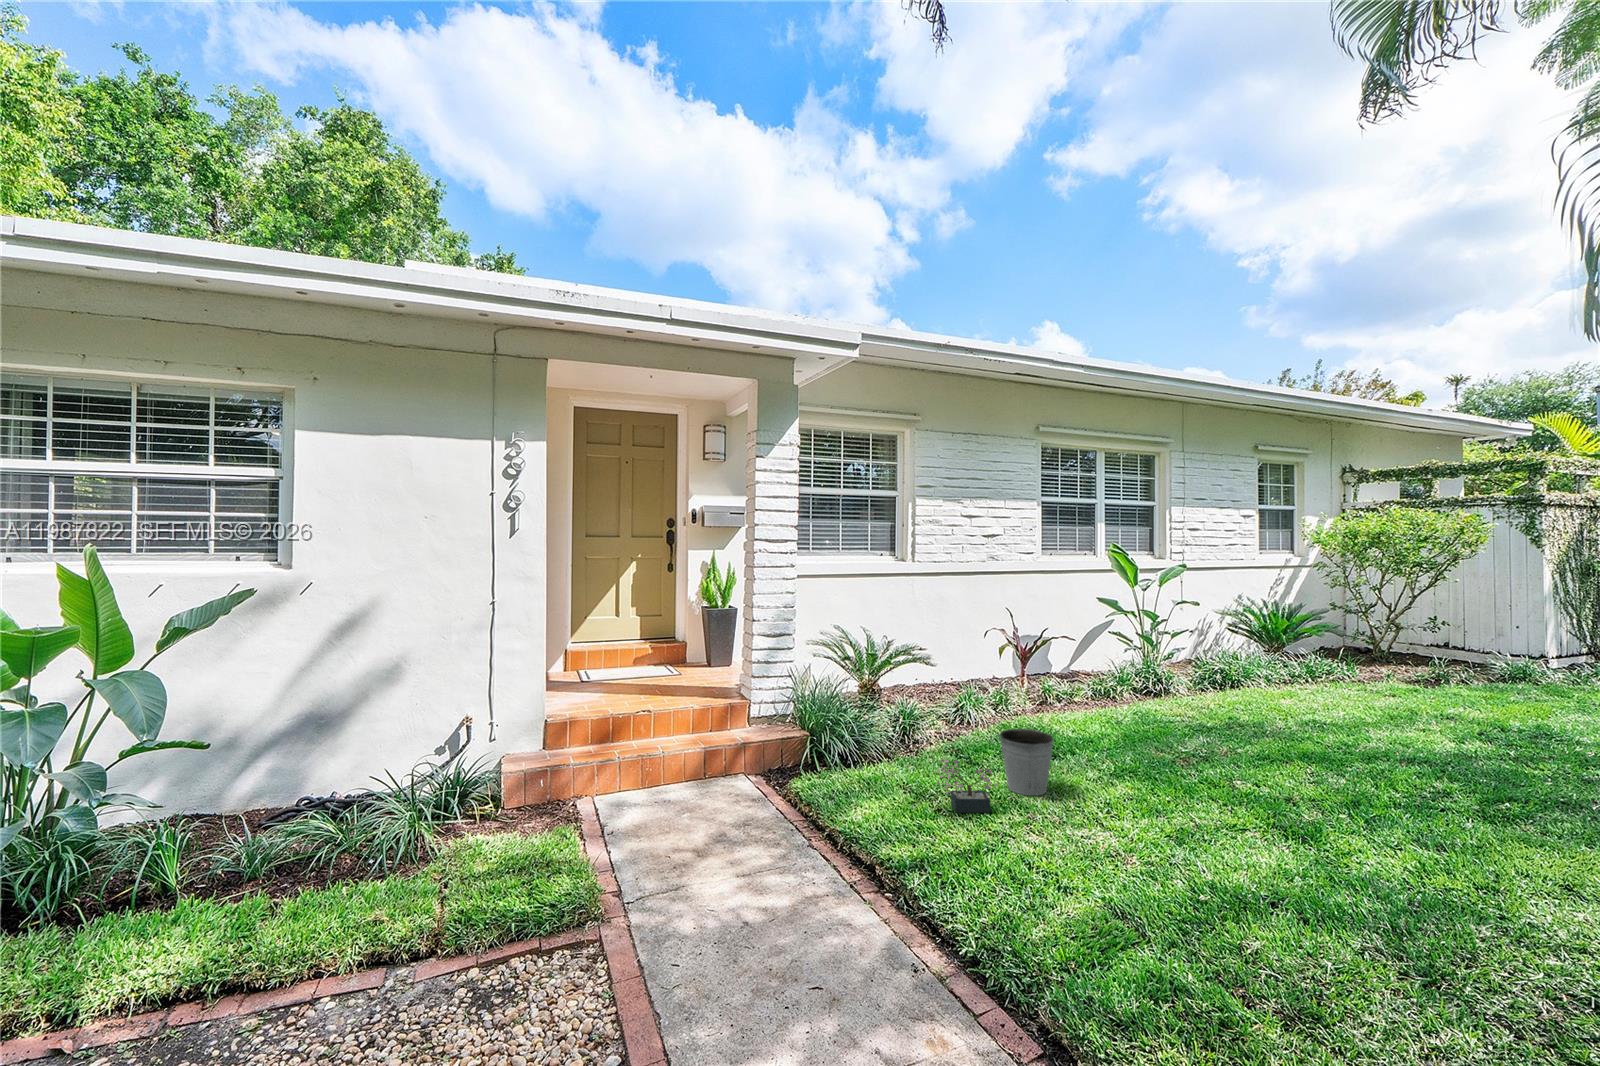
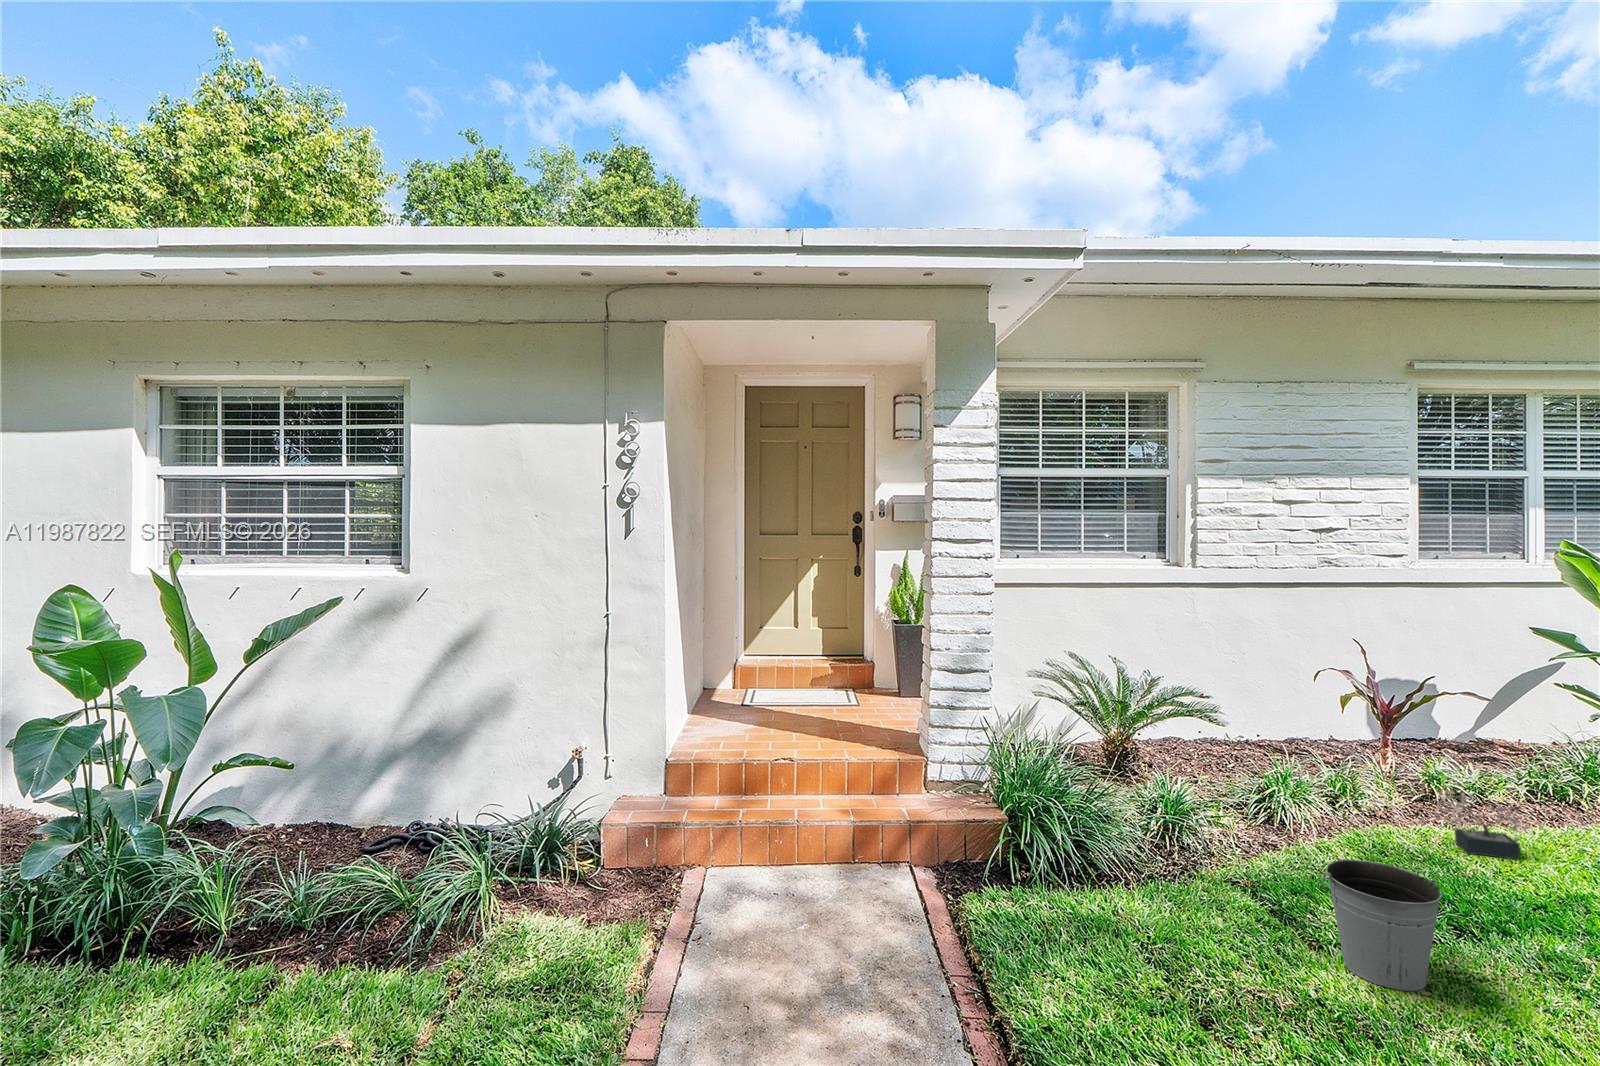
decorative plant: present [936,757,998,813] -> present [1436,788,1530,860]

